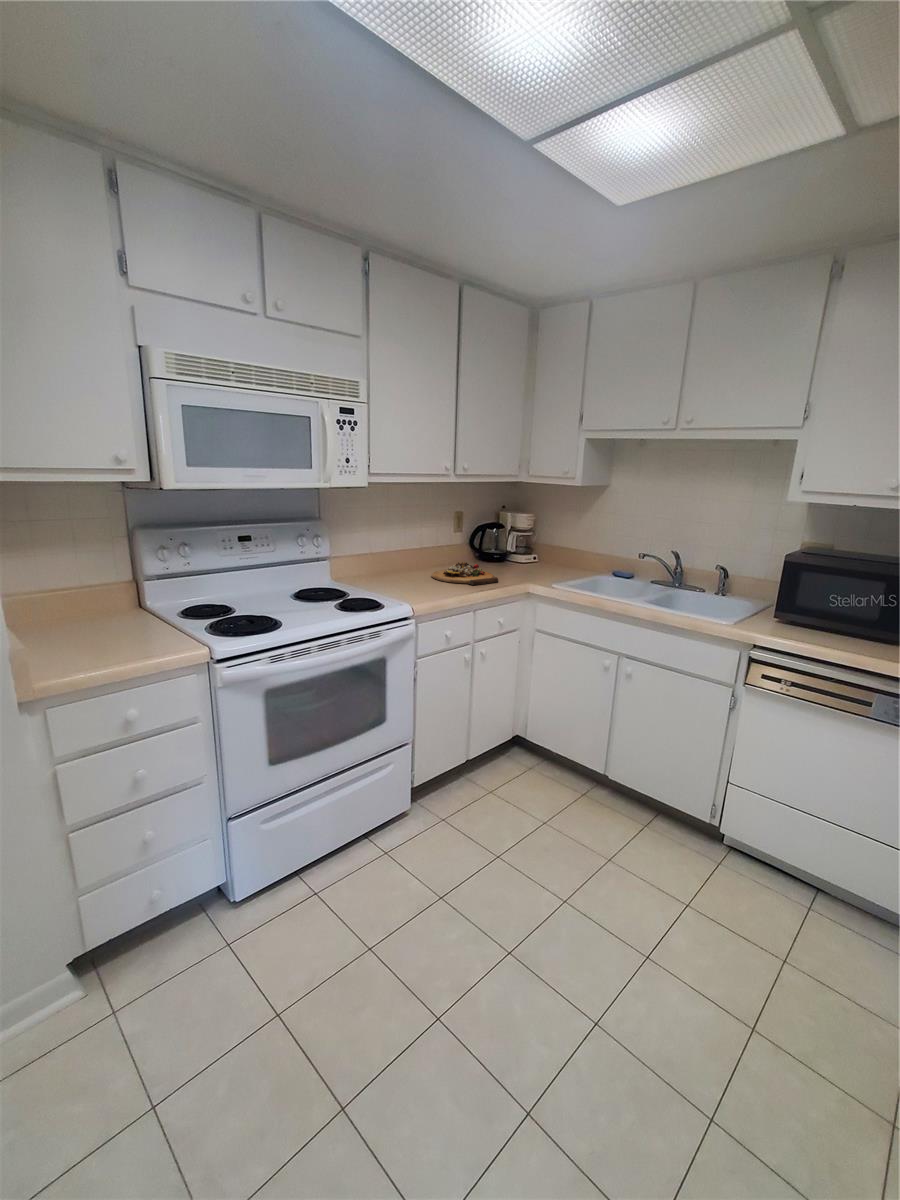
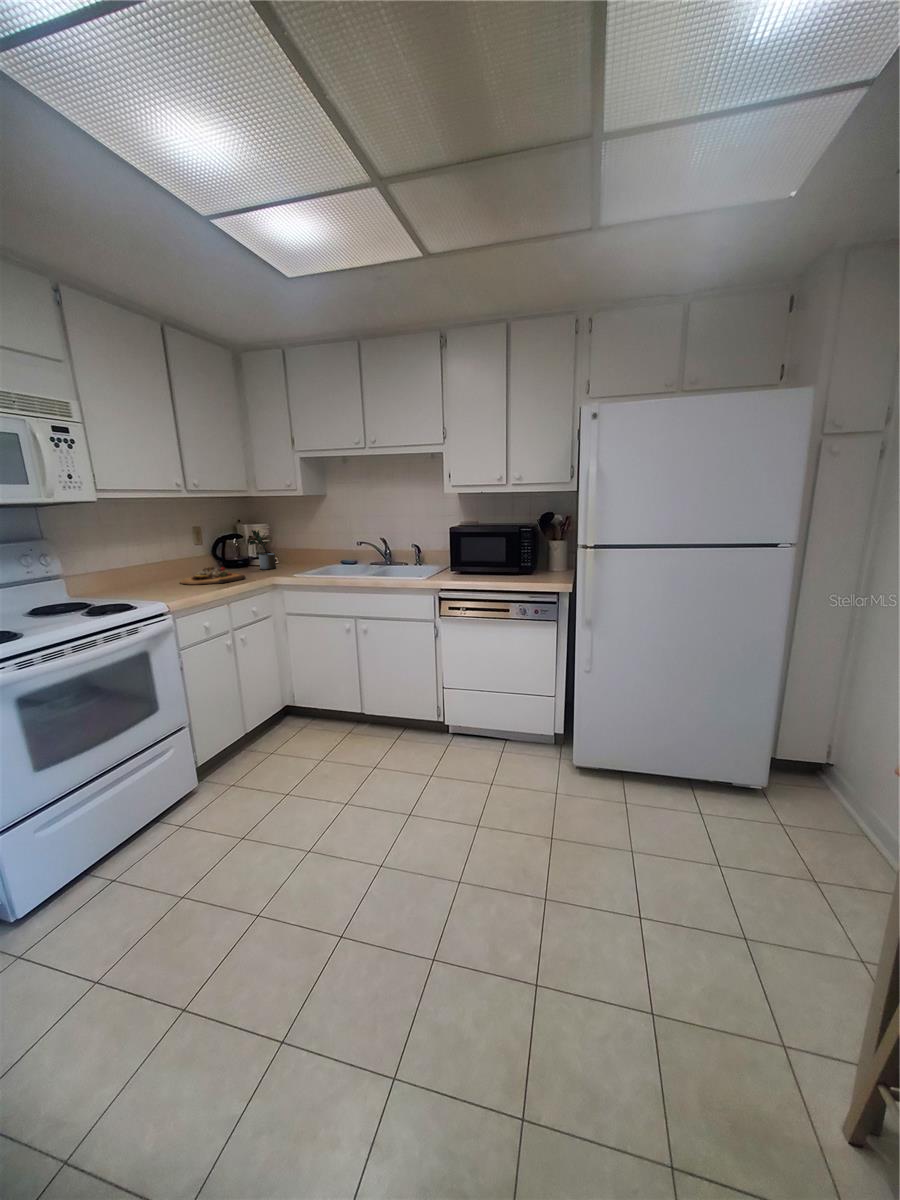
potted plant: none [509,523,535,571] -> present [249,530,276,569]

